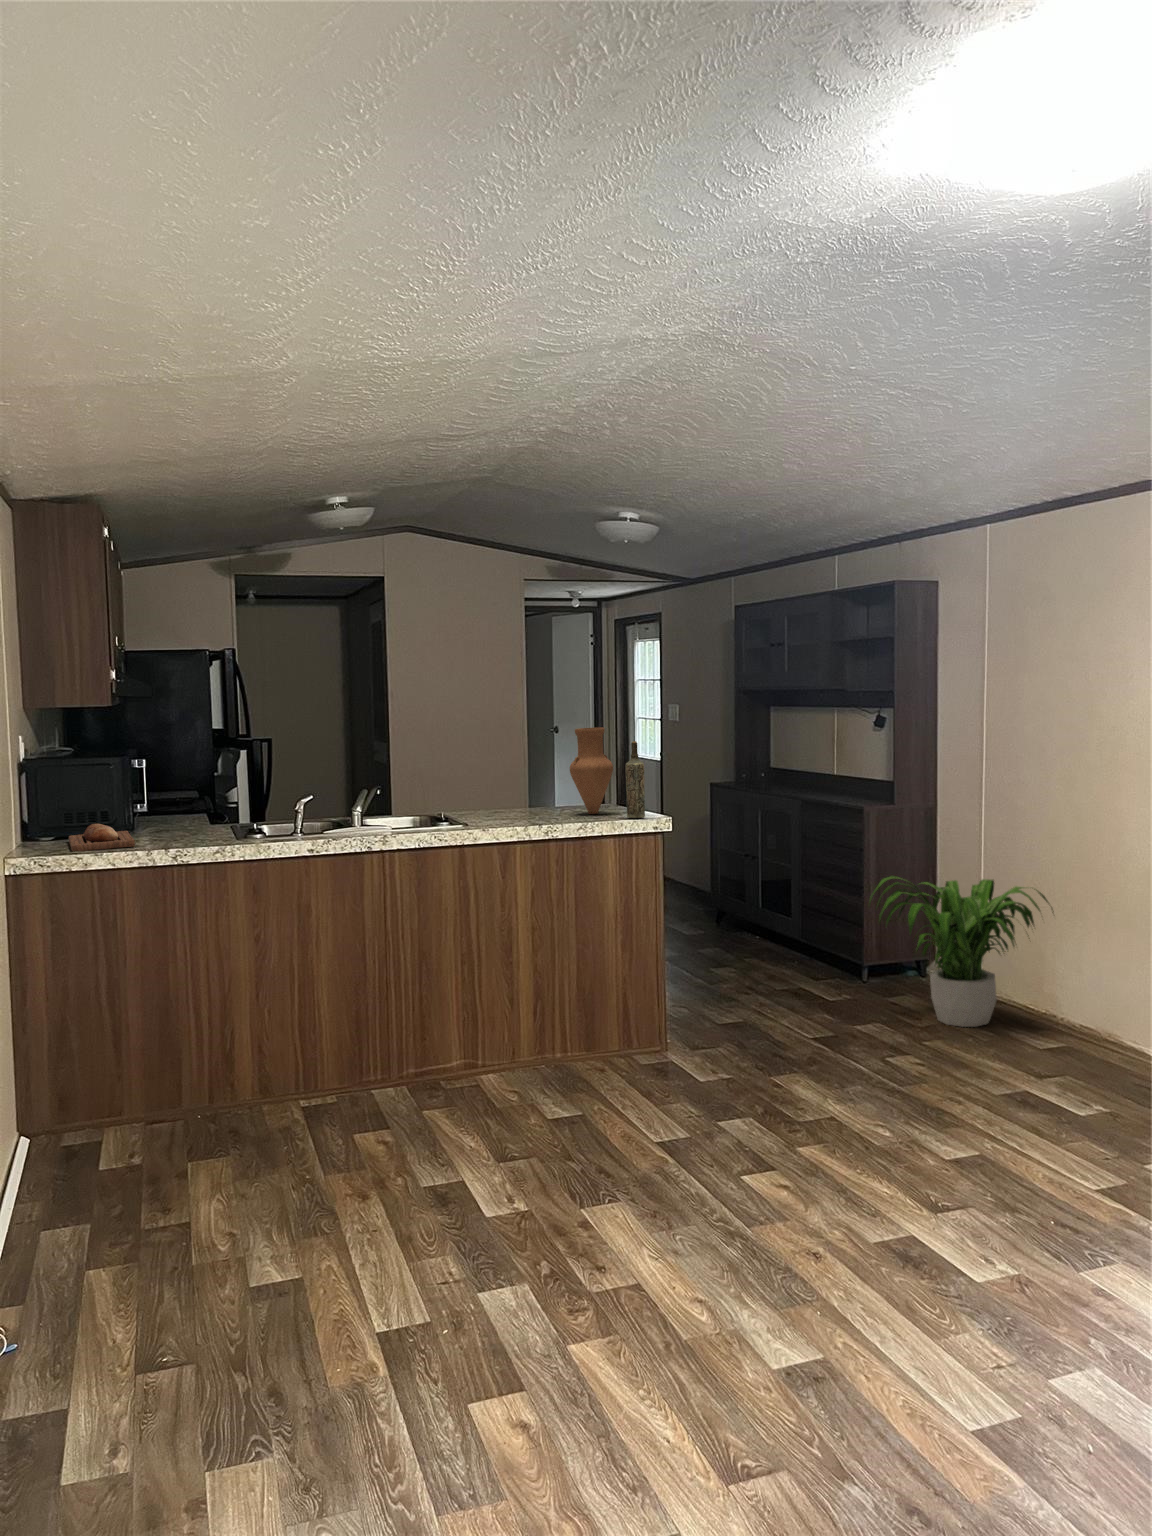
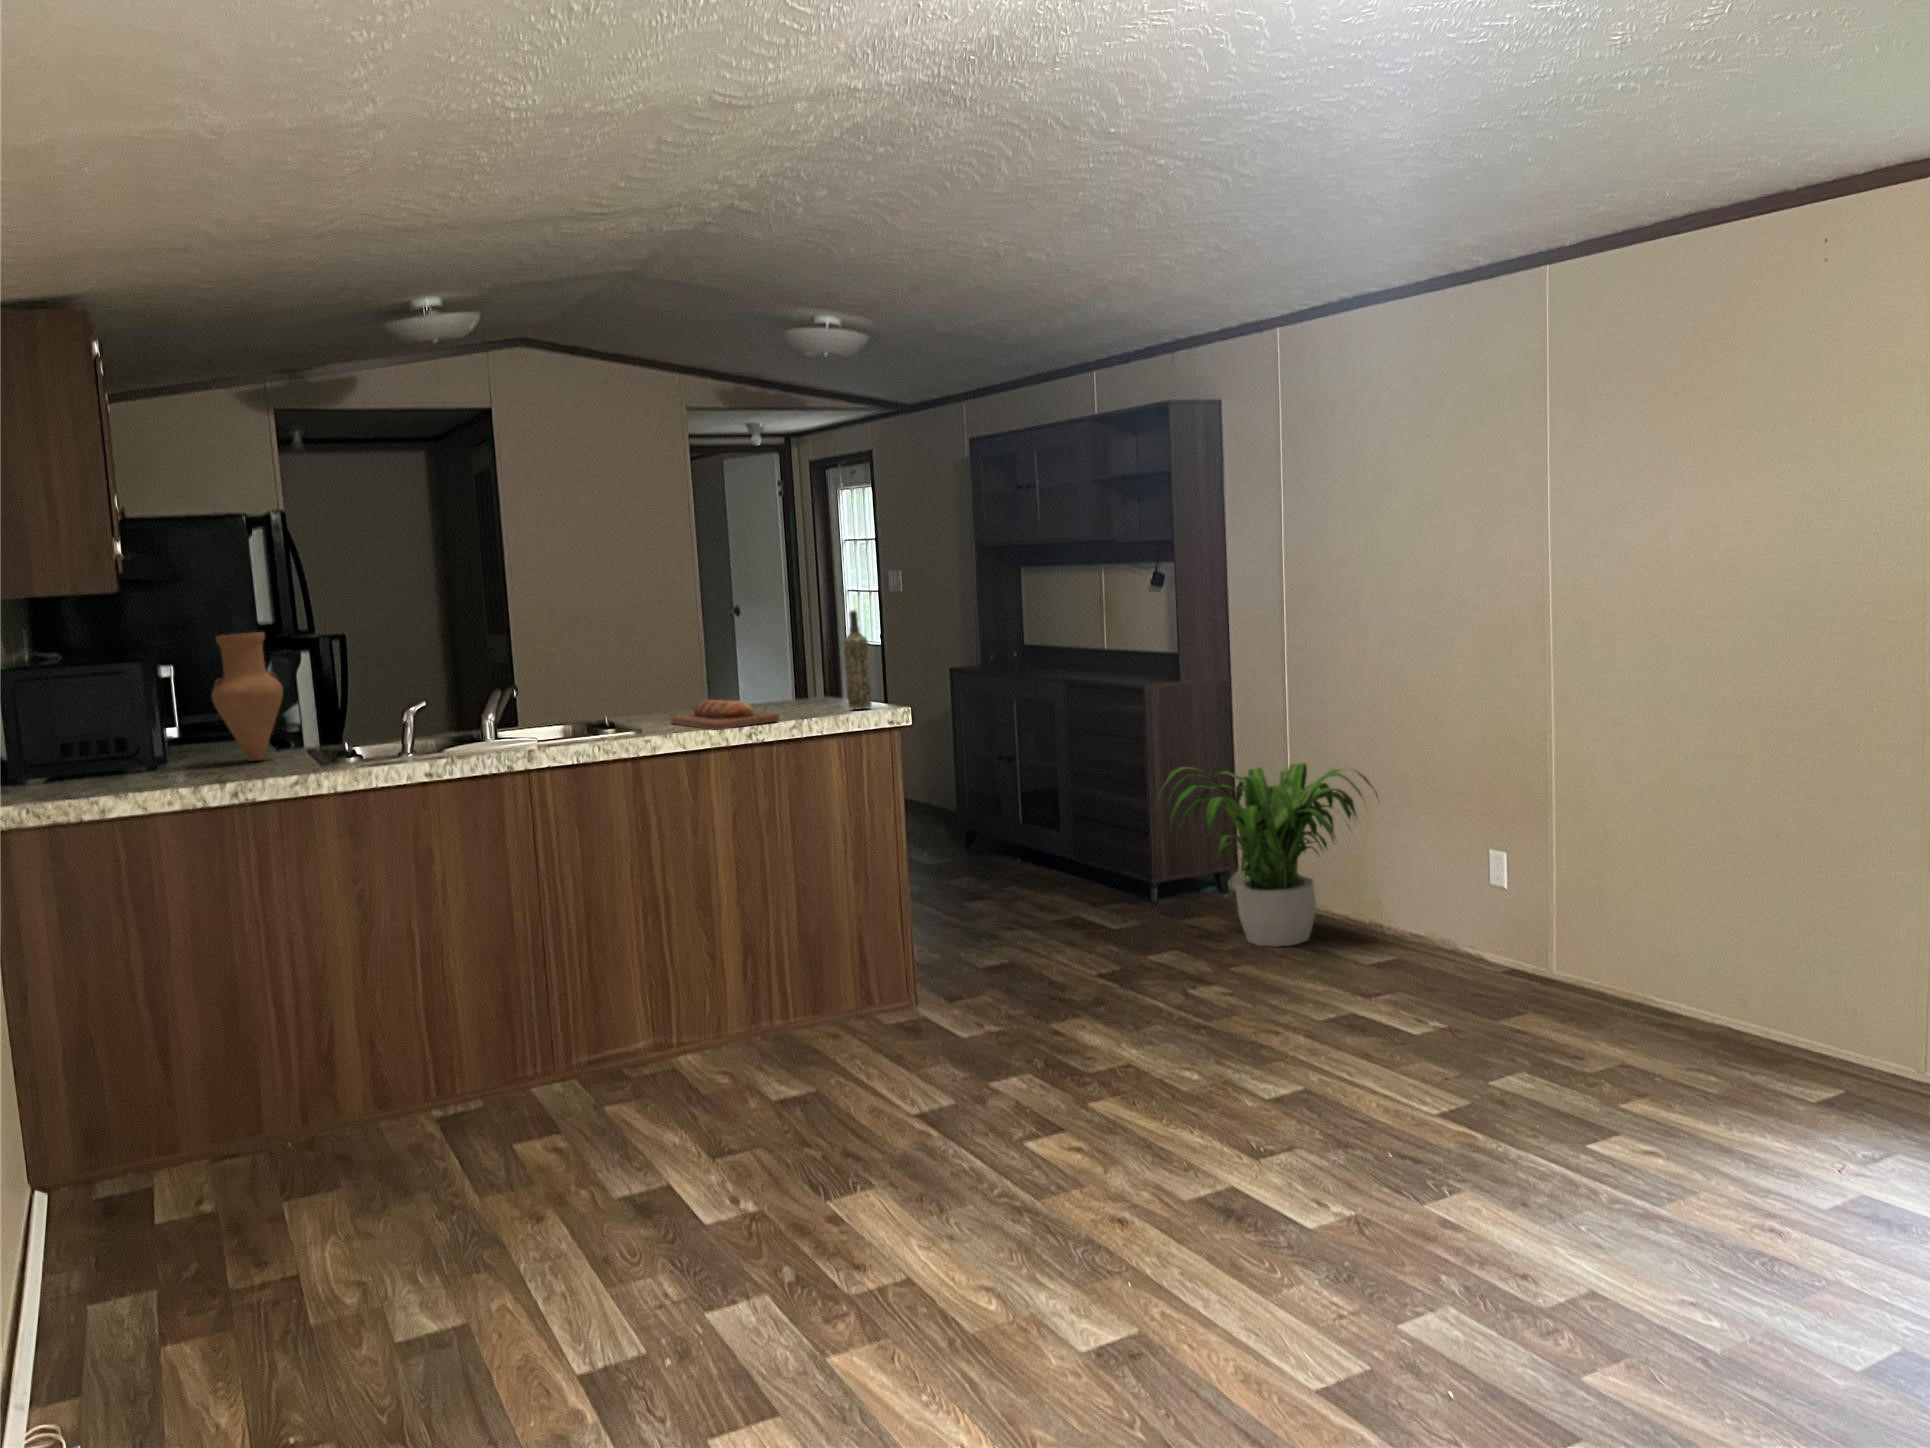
vase: present [570,728,613,814] -> present [212,632,283,761]
bread loaf: present [69,824,135,852] -> present [670,700,780,730]

